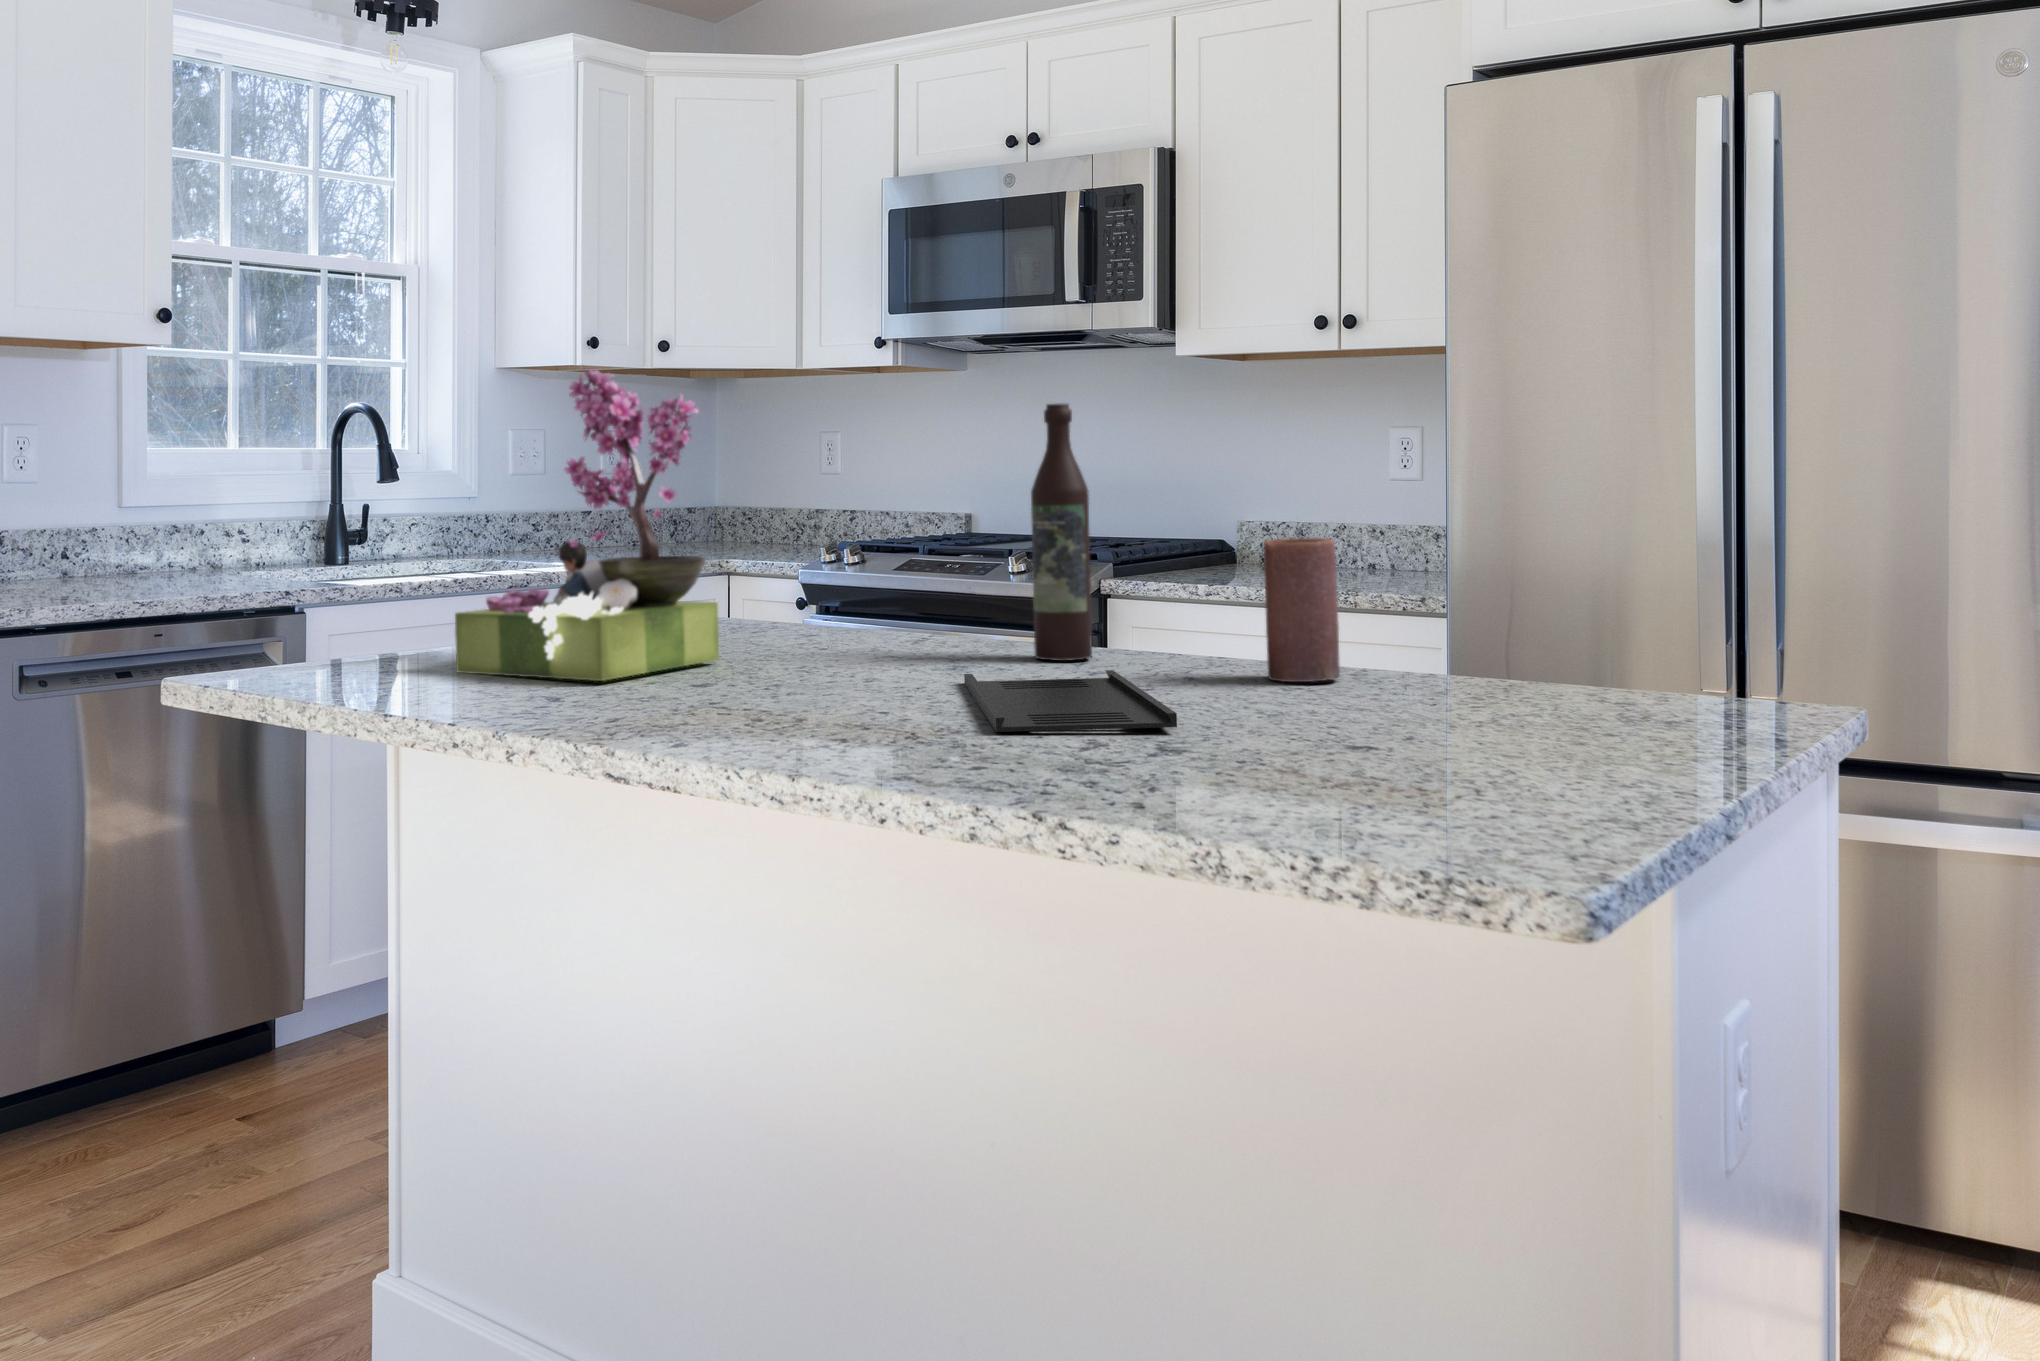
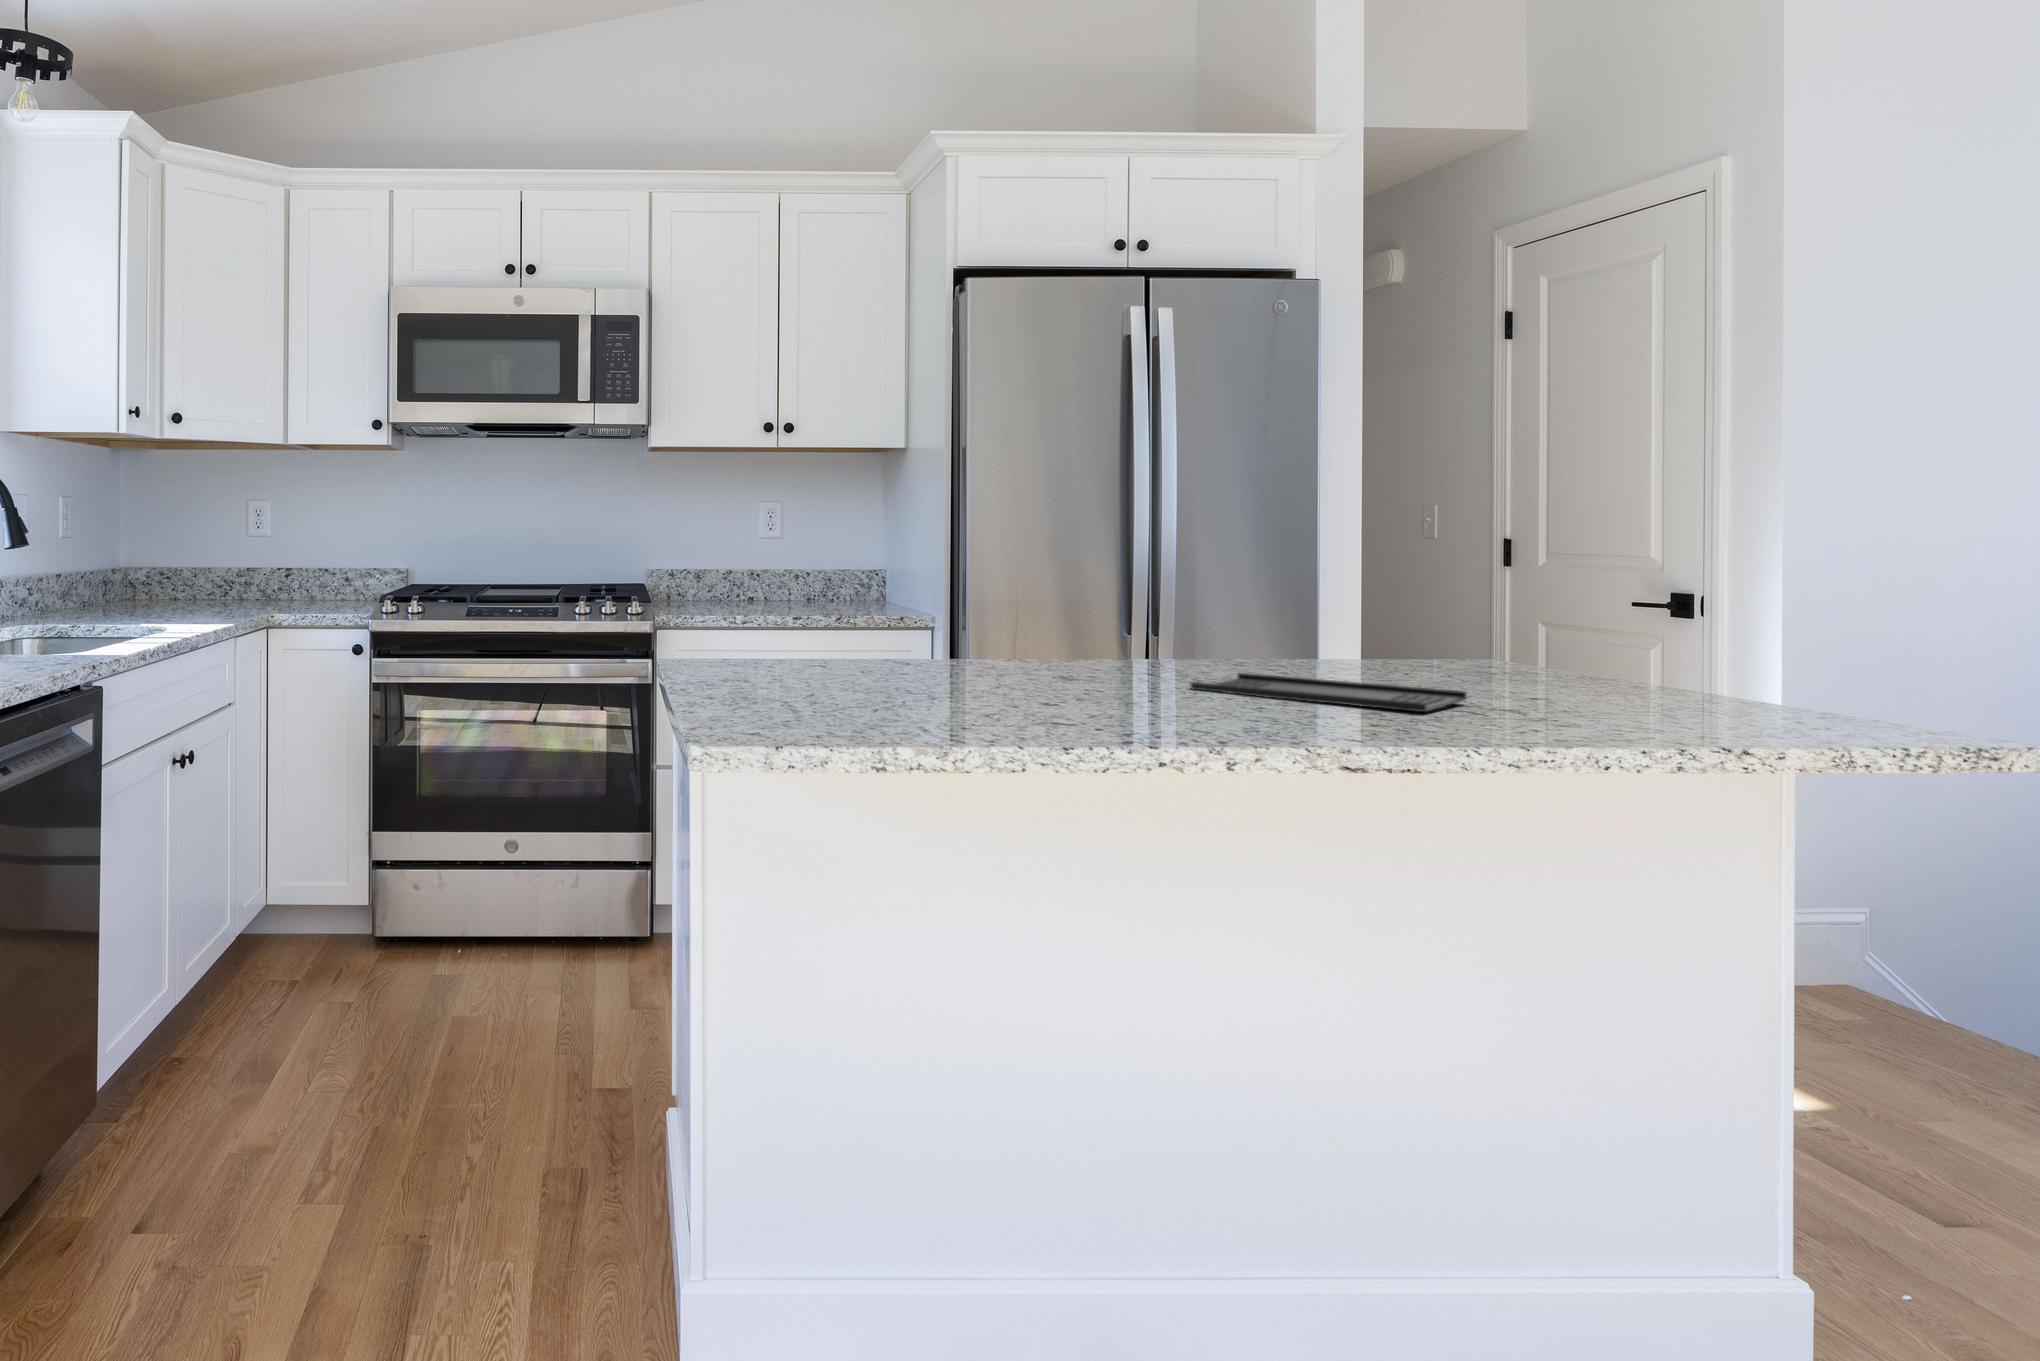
flower arrangement: present [455,367,719,681] -> none [850,450,1061,715]
wine bottle: present [1031,404,1092,661] -> none [1094,491,1137,671]
candle: present [1264,538,1340,682] -> none [1263,581,1311,672]

